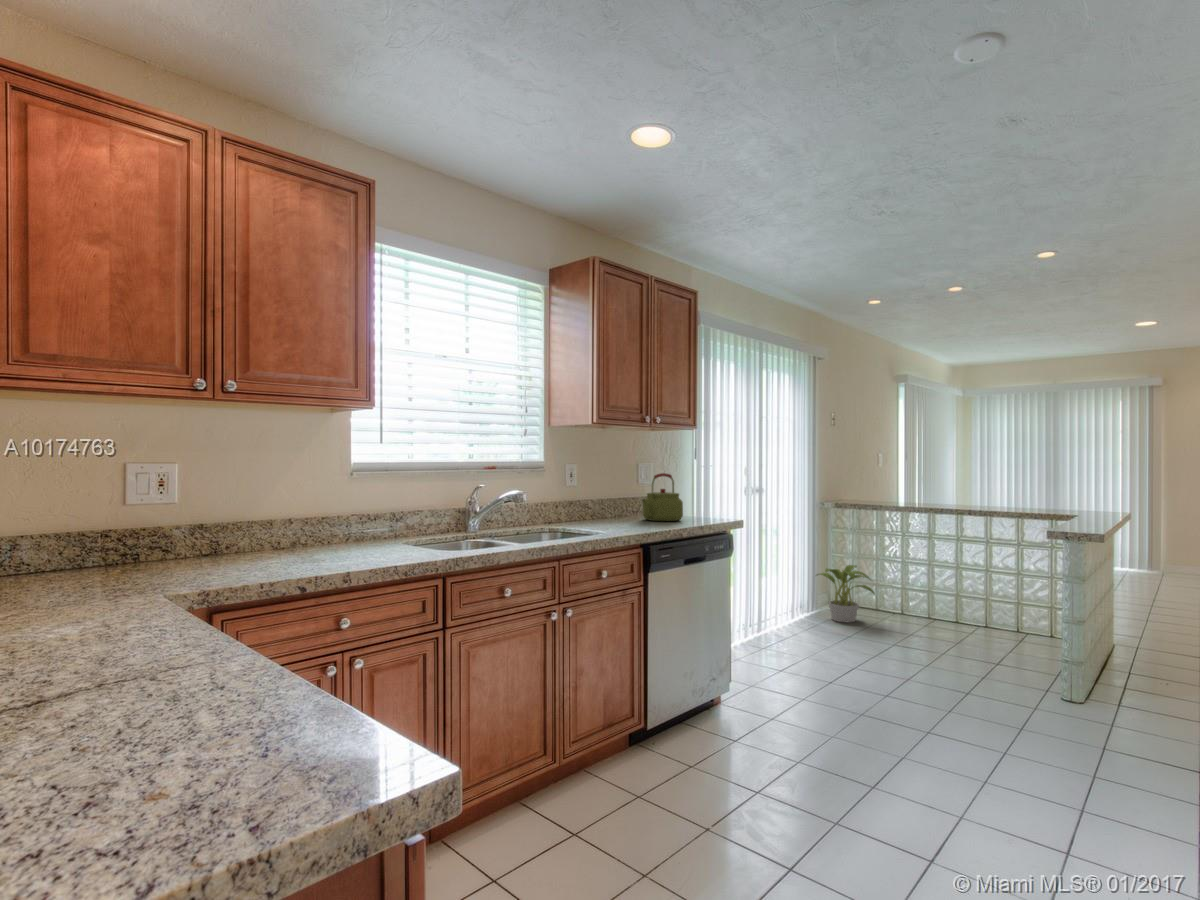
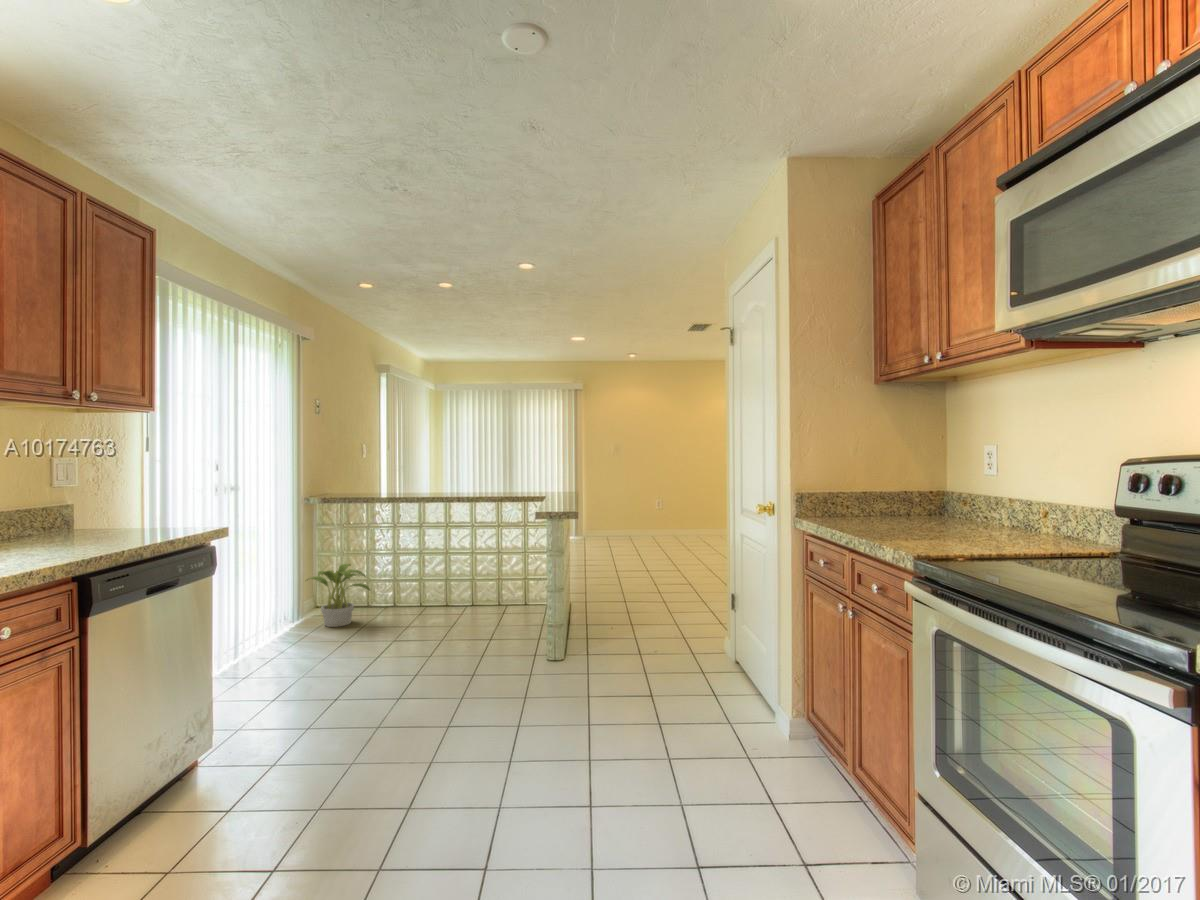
kettle: present [642,473,683,521] -> none [66,473,137,541]

